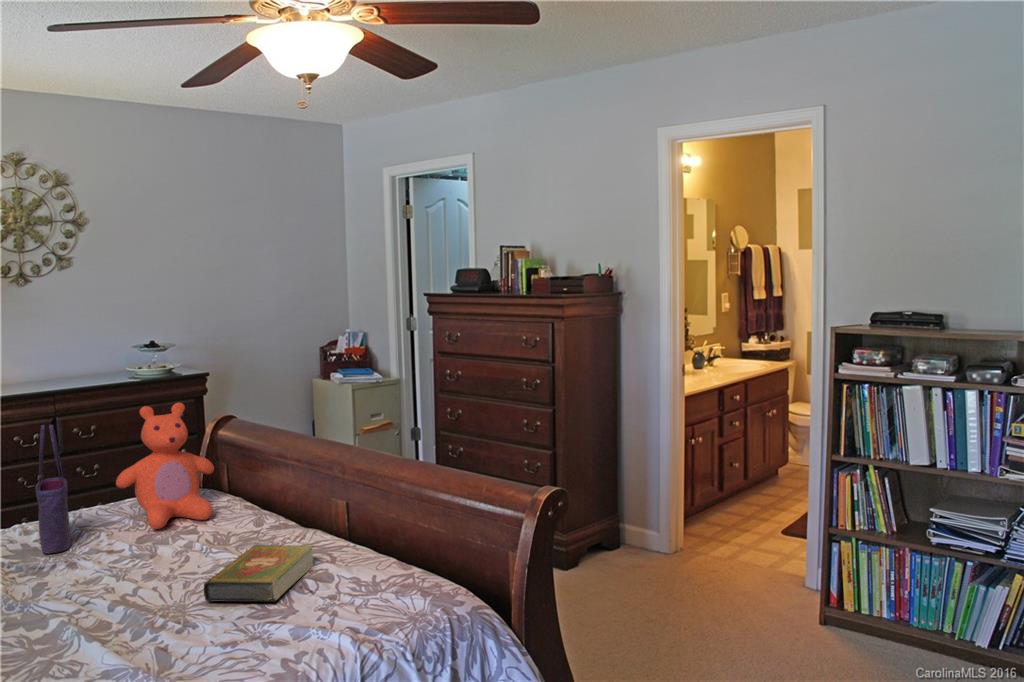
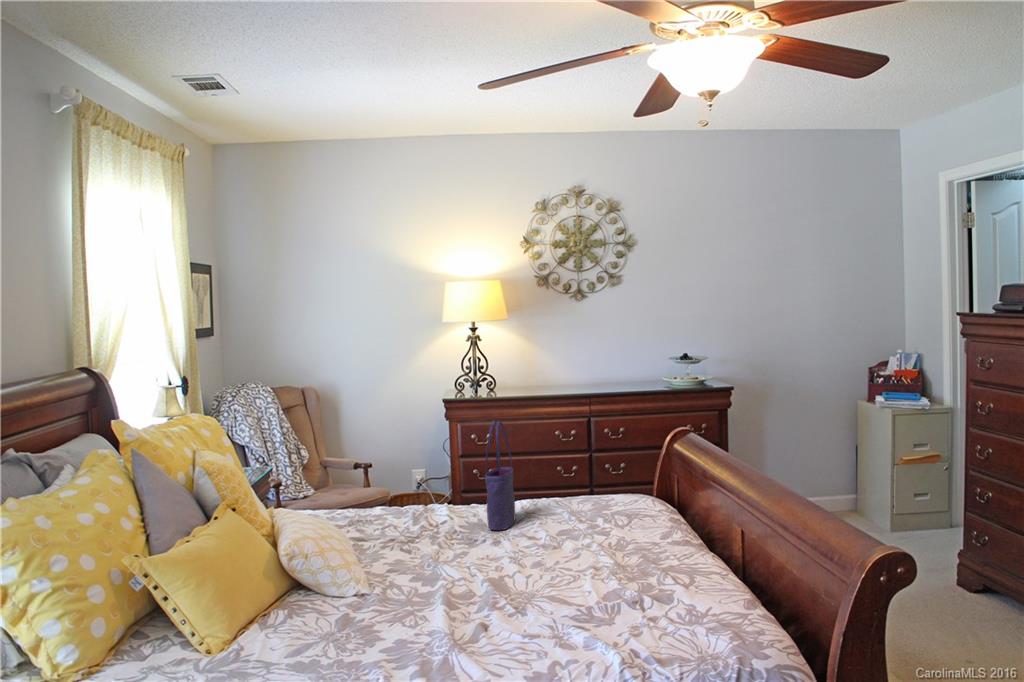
teddy bear: present [116,403,214,529] -> none [554,411,641,525]
book: present [204,545,314,602] -> none [548,554,665,609]

